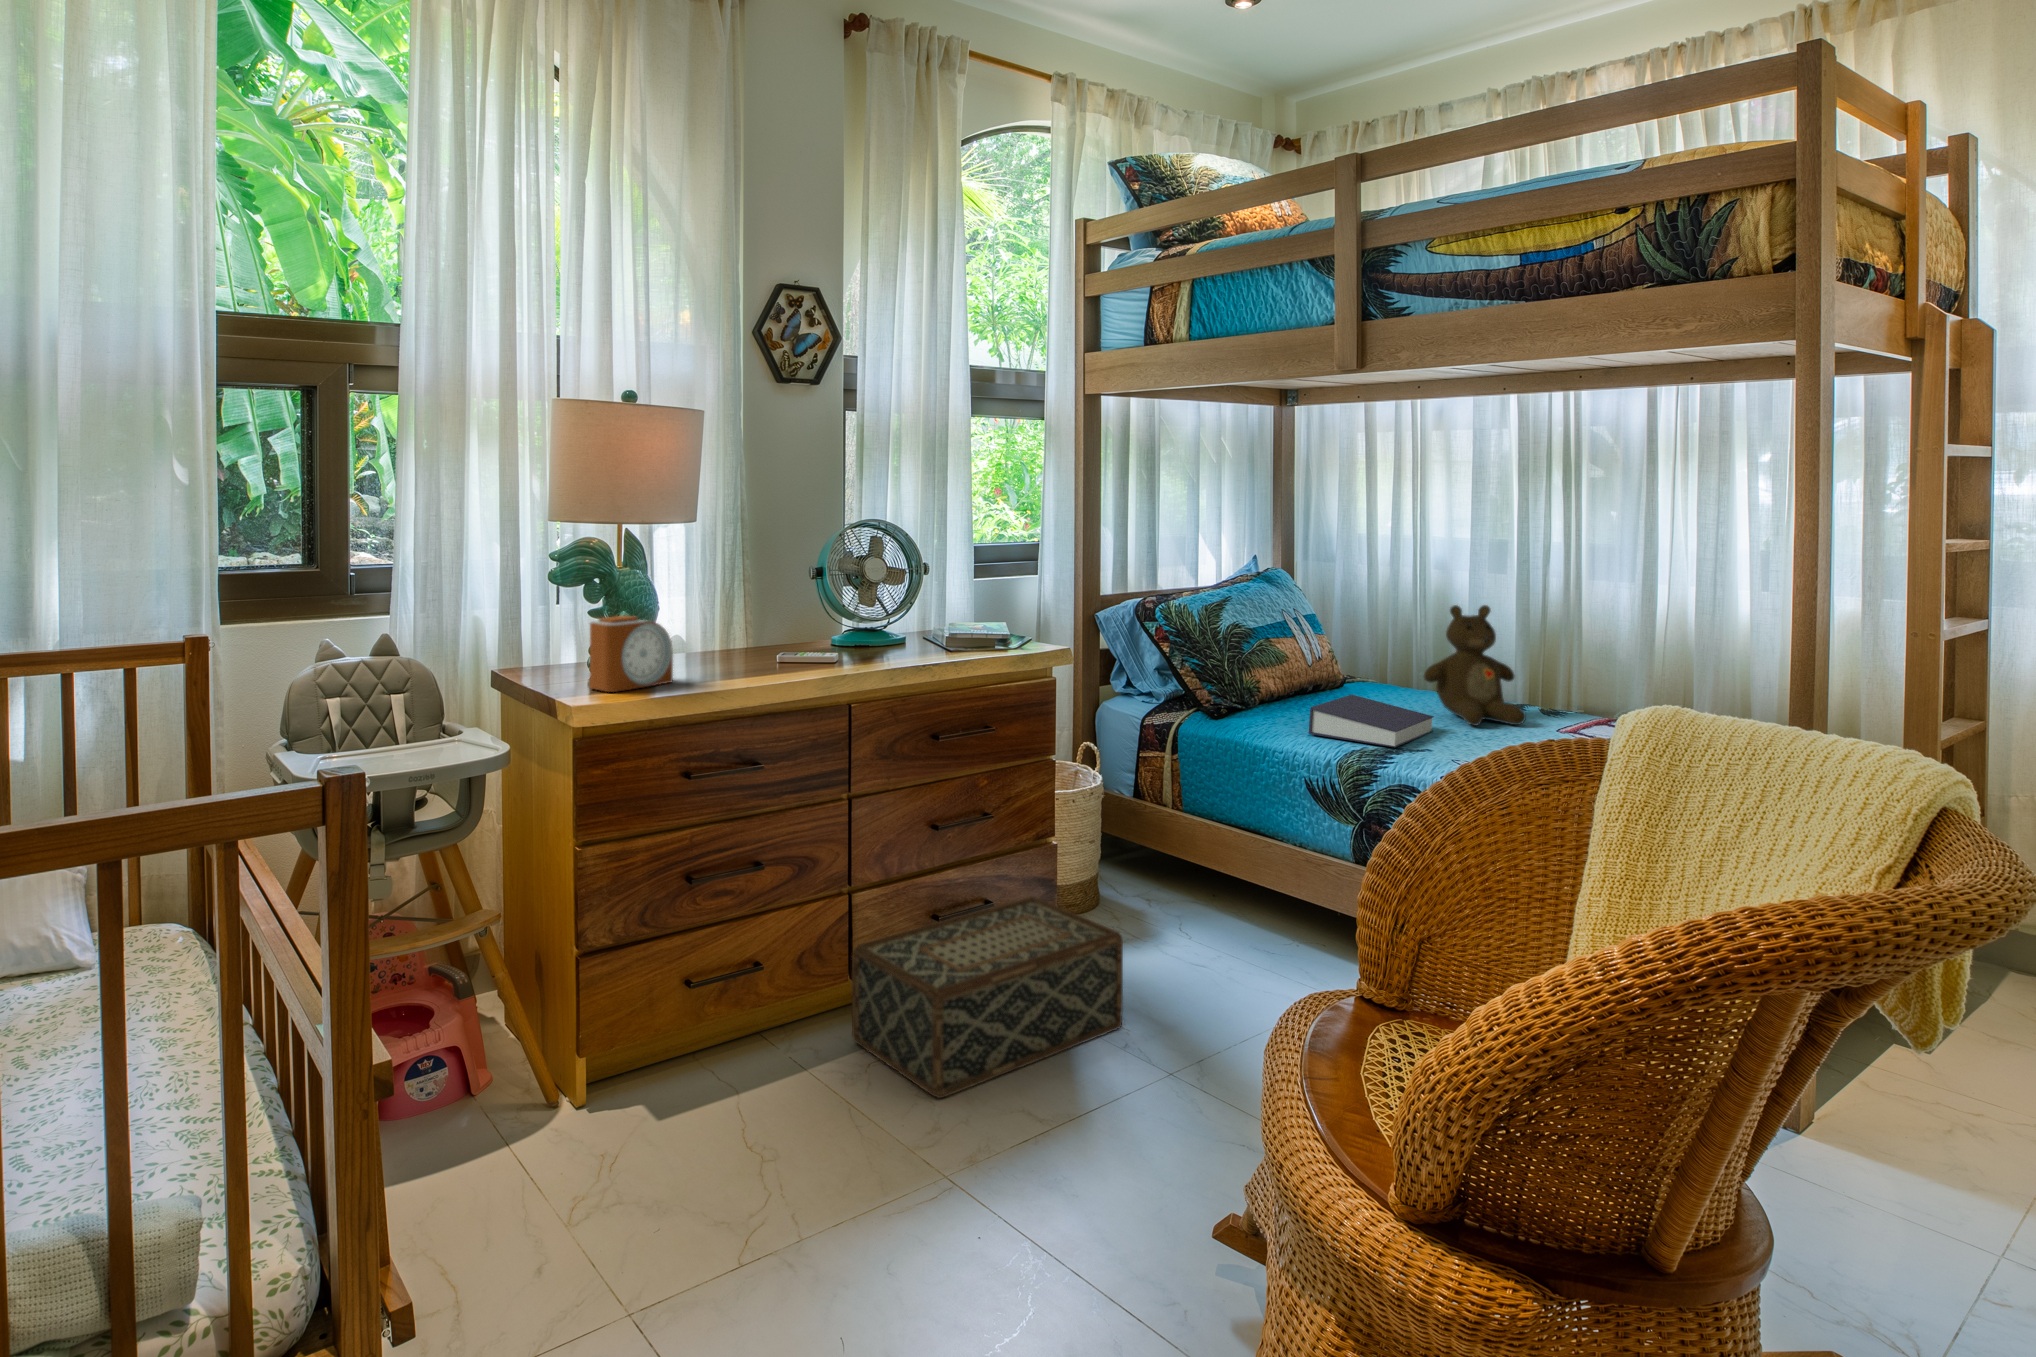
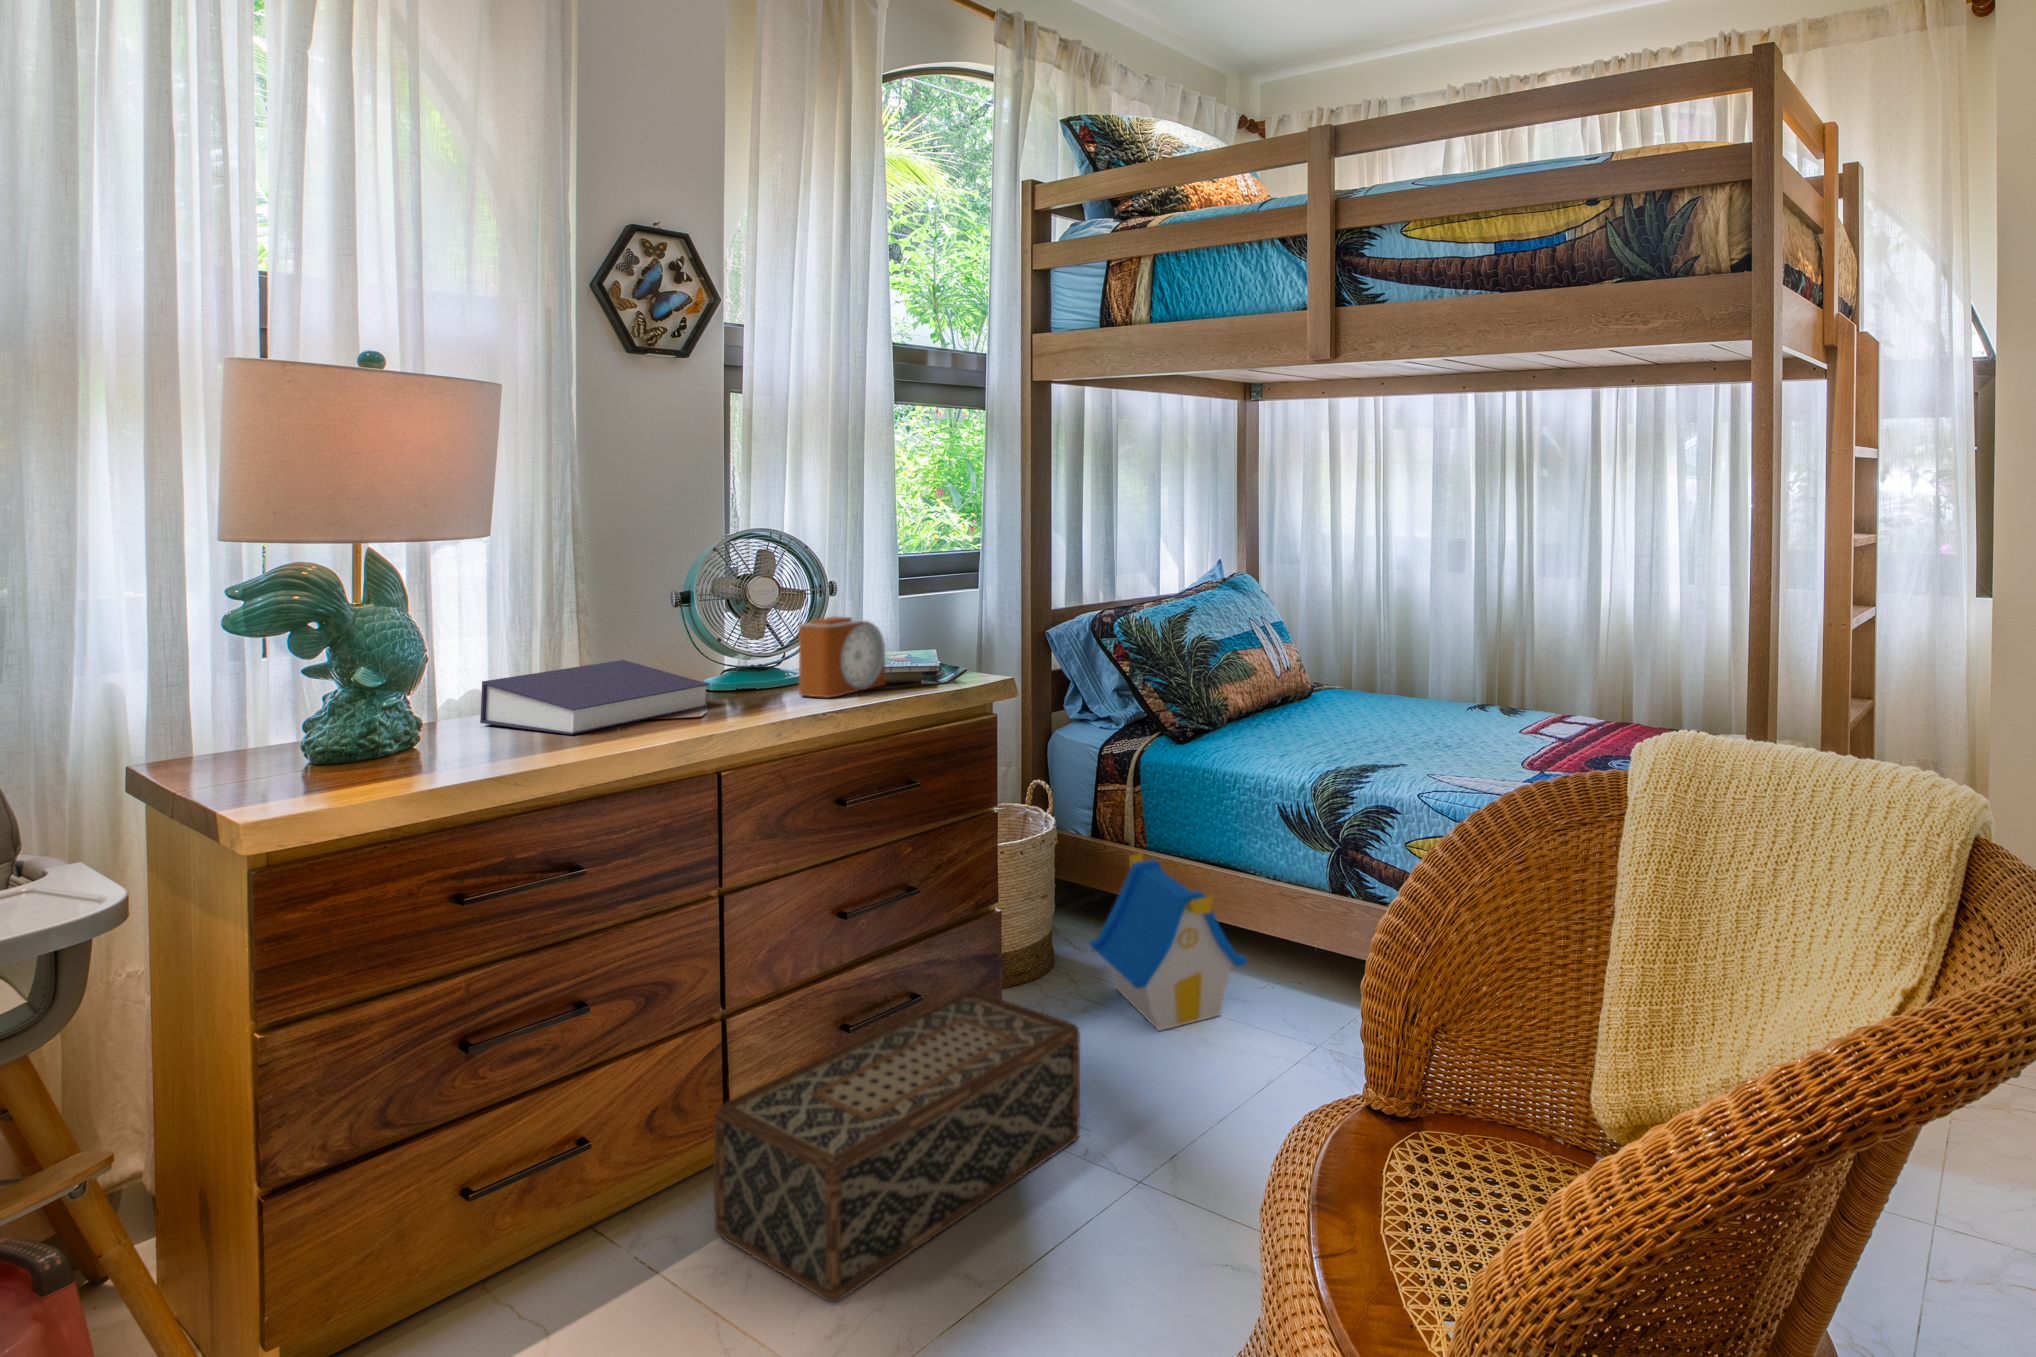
teddy bear: present [1424,605,1526,726] -> none [1393,607,1488,732]
alarm clock: present [590,616,673,692] -> present [799,616,885,697]
book: present [1309,695,1434,747] -> present [480,660,709,735]
toy house: none [1129,810,1274,962] -> present [1089,853,1248,1031]

